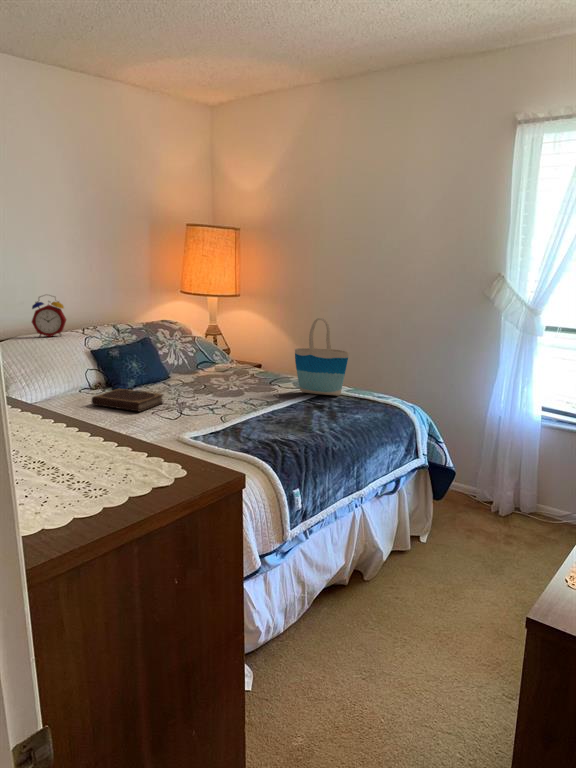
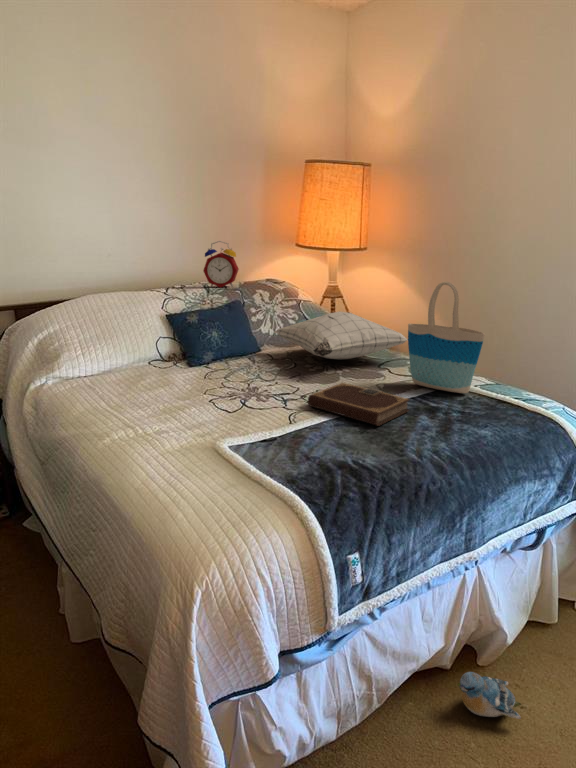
alarm clock: present [32,295,66,337] -> present [203,241,239,287]
pillow: none [184,343,291,380] -> present [275,312,408,359]
notebook: present [92,389,163,412] -> present [308,383,409,426]
plush toy: none [357,577,398,605] -> present [458,672,521,719]

